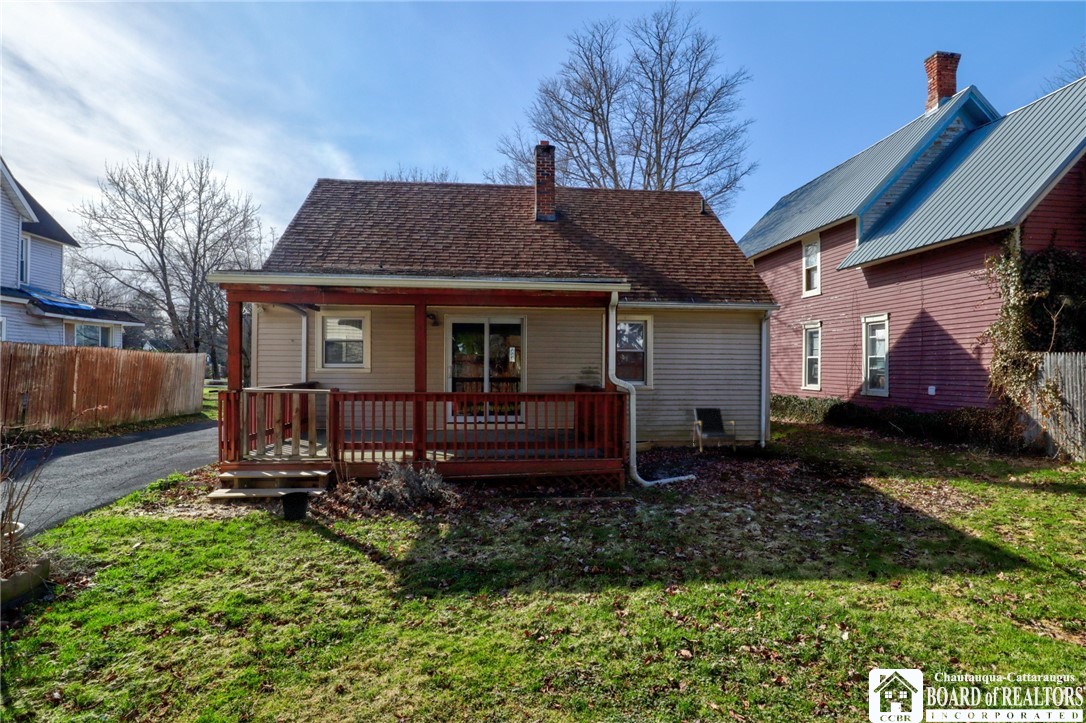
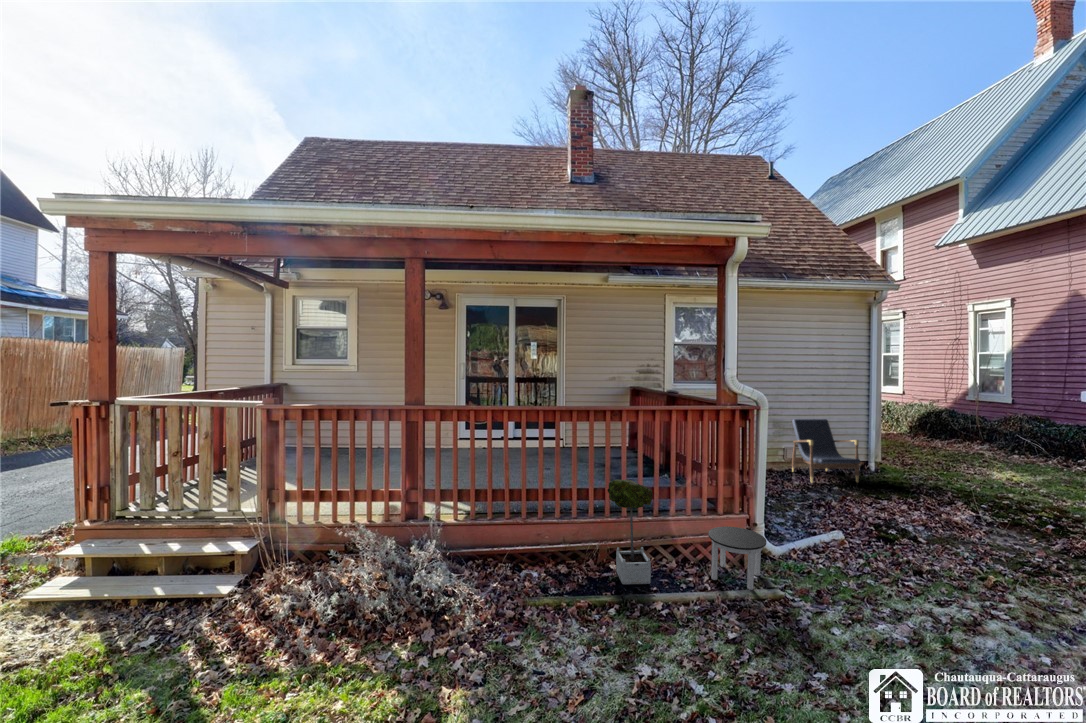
potted tree: none [534,433,560,493] -> present [607,480,653,584]
round table: none [594,463,626,495] -> present [708,526,766,590]
bucket: present [281,491,311,520] -> none [107,612,183,683]

